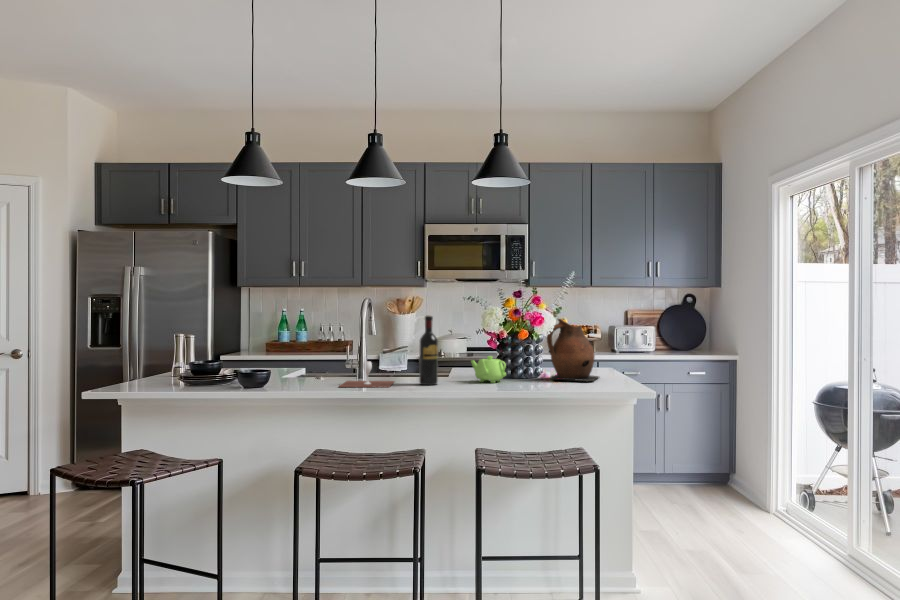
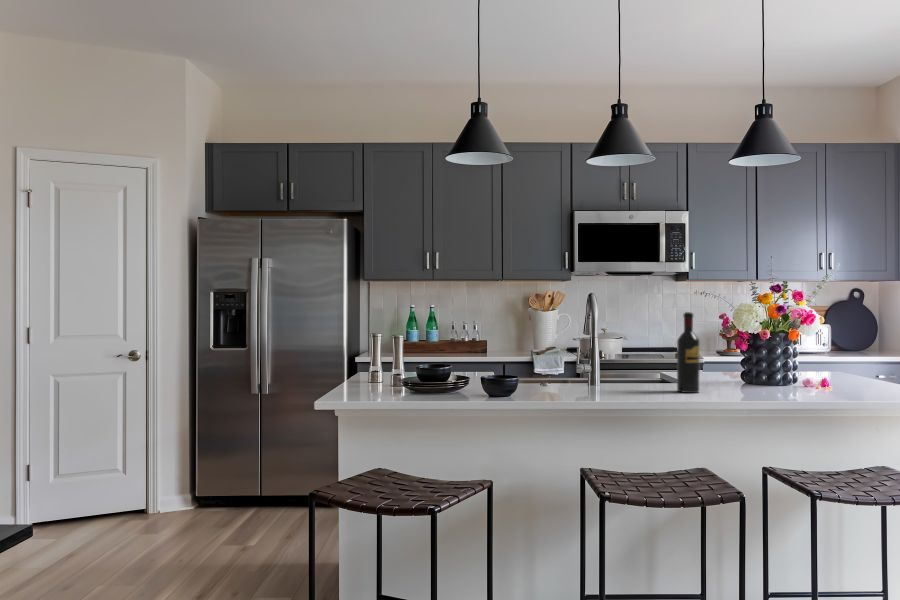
ceramic pitcher: present [547,319,599,382] -> none [805,316,874,389]
teapot: present [471,356,506,383] -> none [725,359,773,390]
wine glass: present [339,361,394,387] -> none [582,365,653,396]

